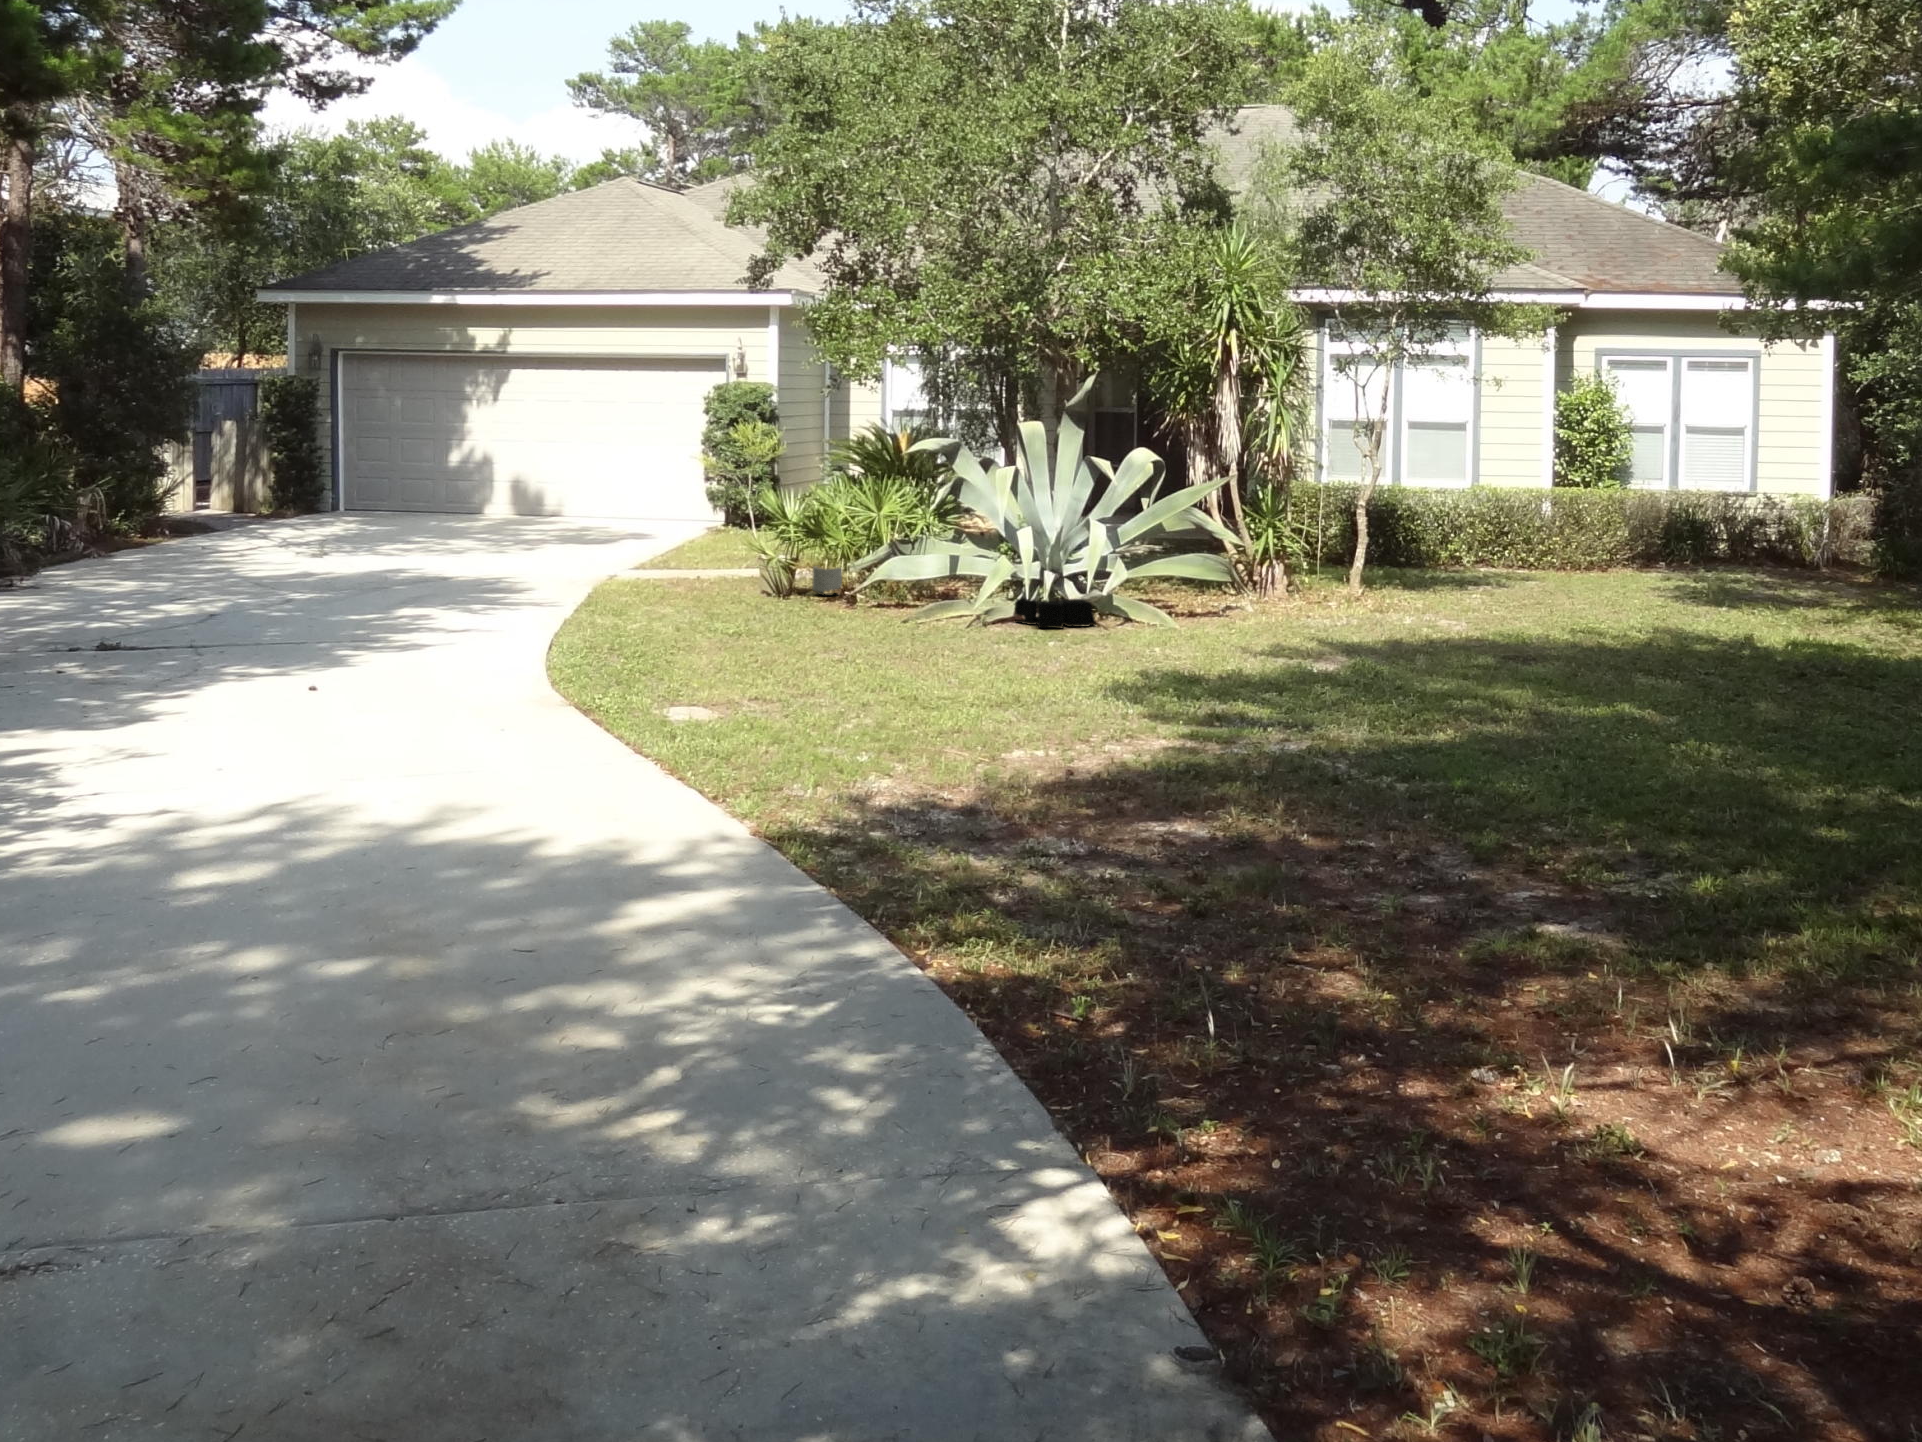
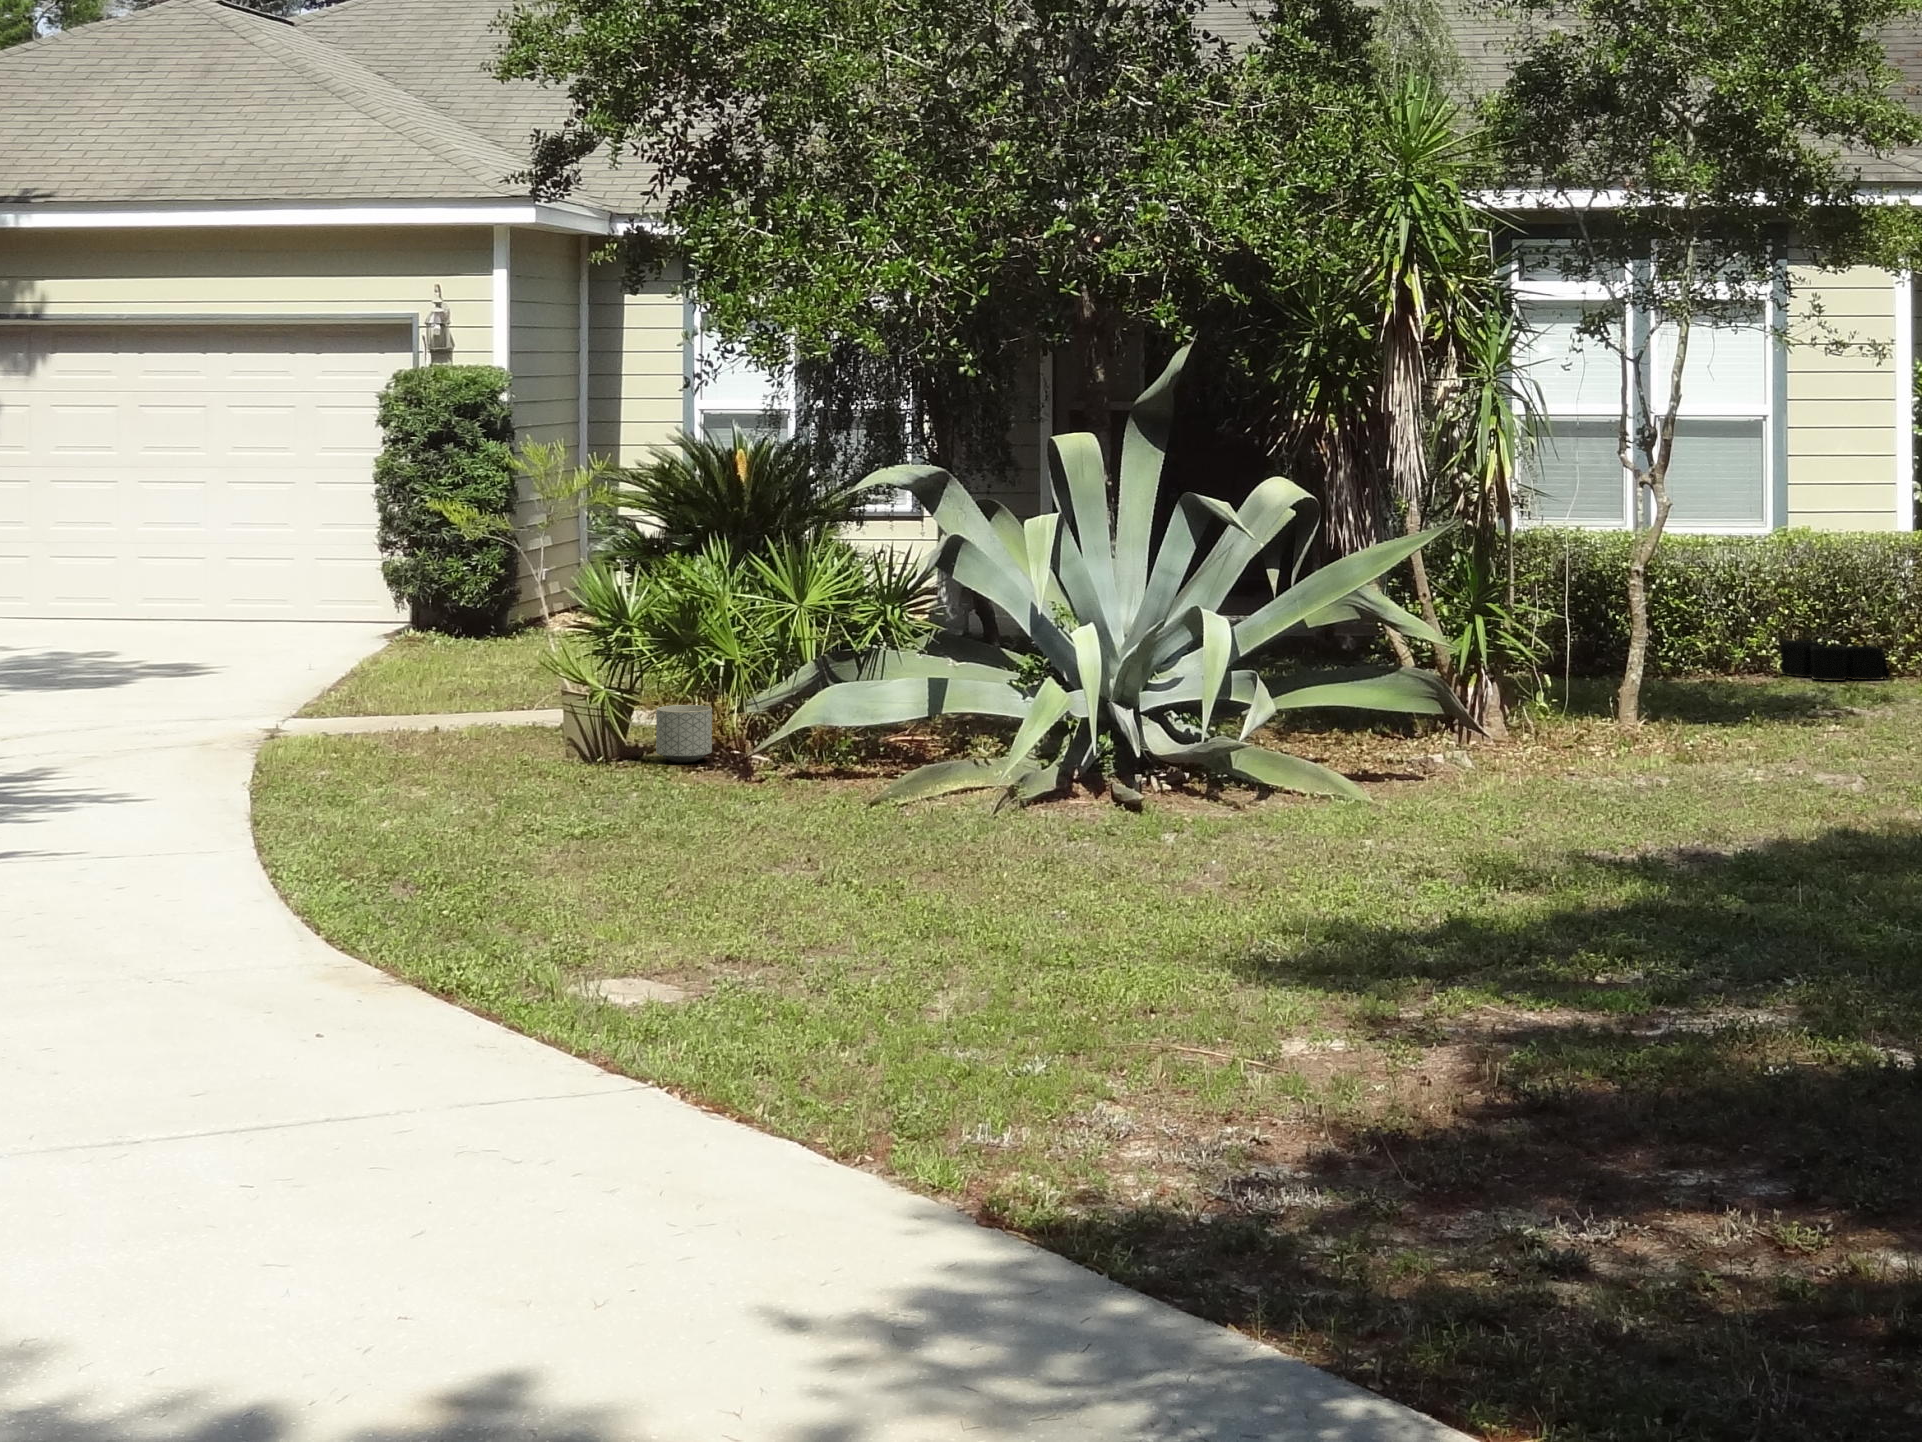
storage bin: present [1015,597,1096,628] -> present [1780,640,1890,681]

